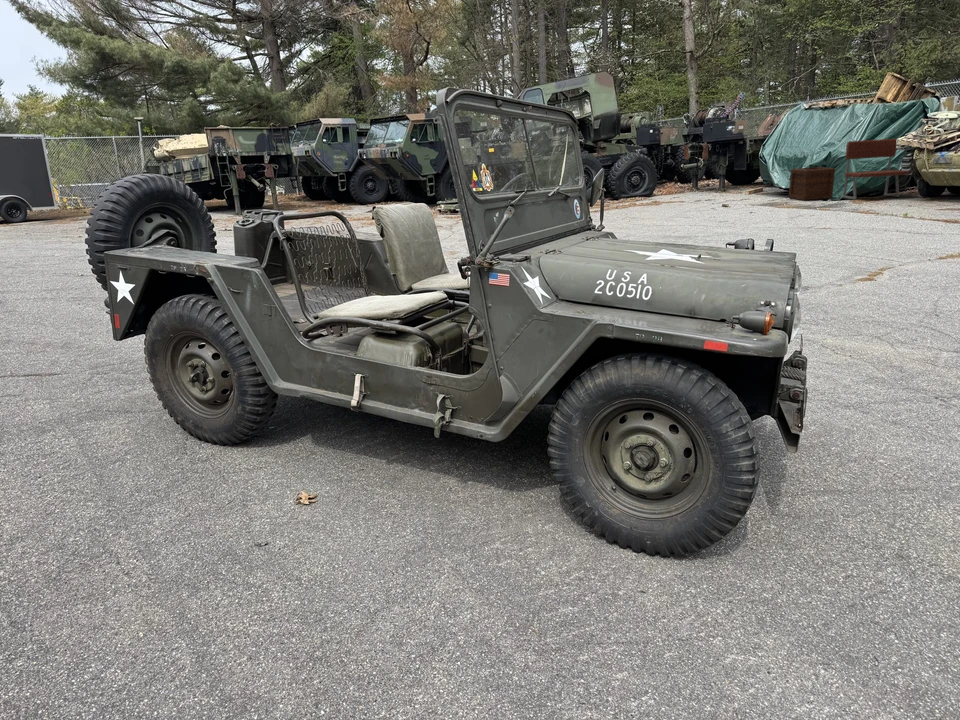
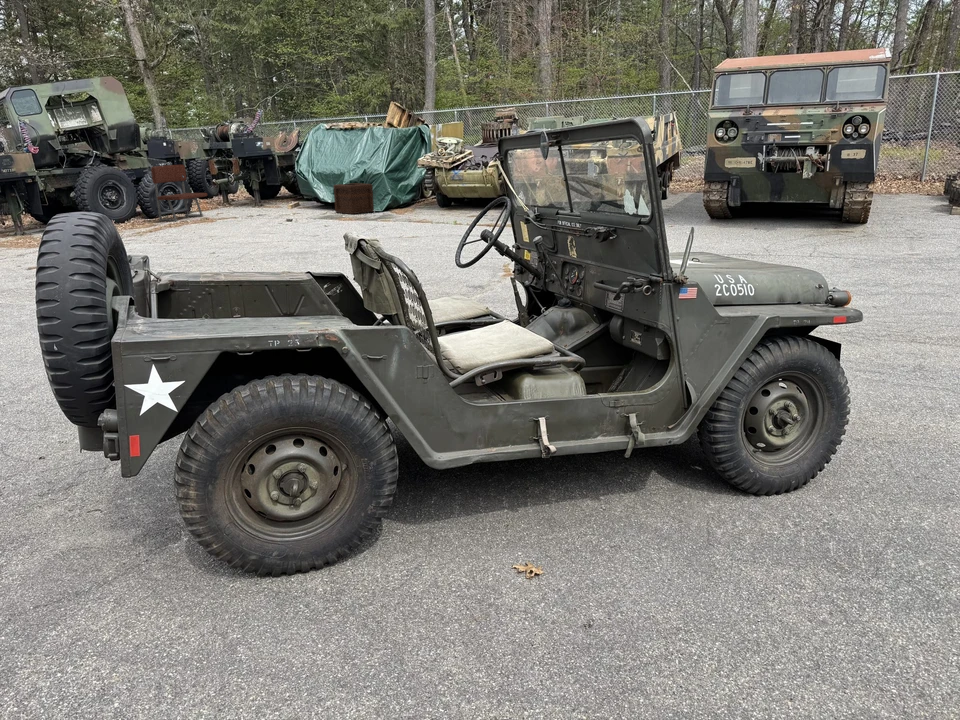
bench: present [843,139,909,200] -> present [151,165,207,221]

